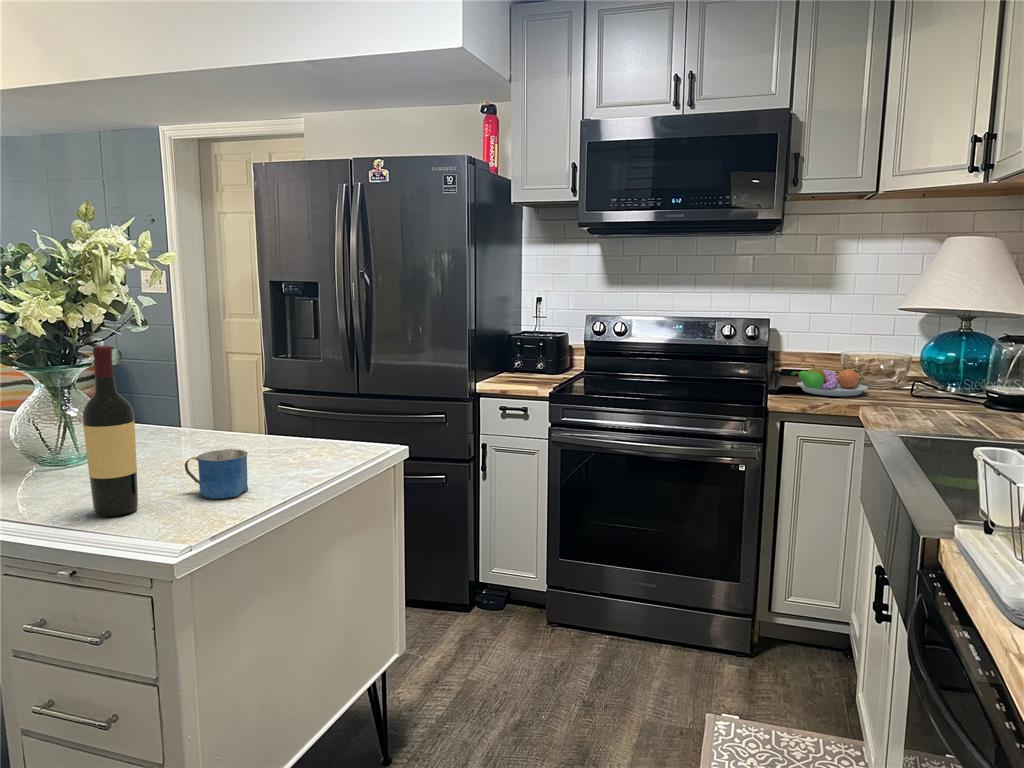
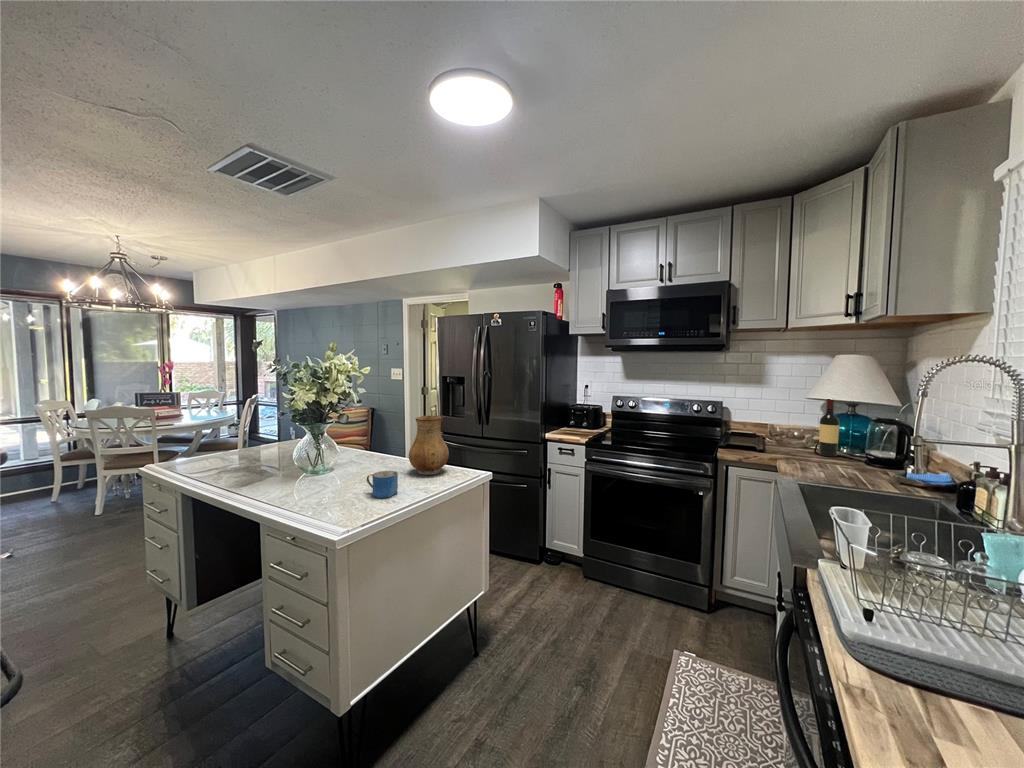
wine bottle: present [83,346,138,516] -> present [819,399,839,457]
ceramic pitcher: none [249,348,326,459] -> present [409,415,449,475]
fruit bowl: present [791,364,868,396] -> none [732,430,784,452]

